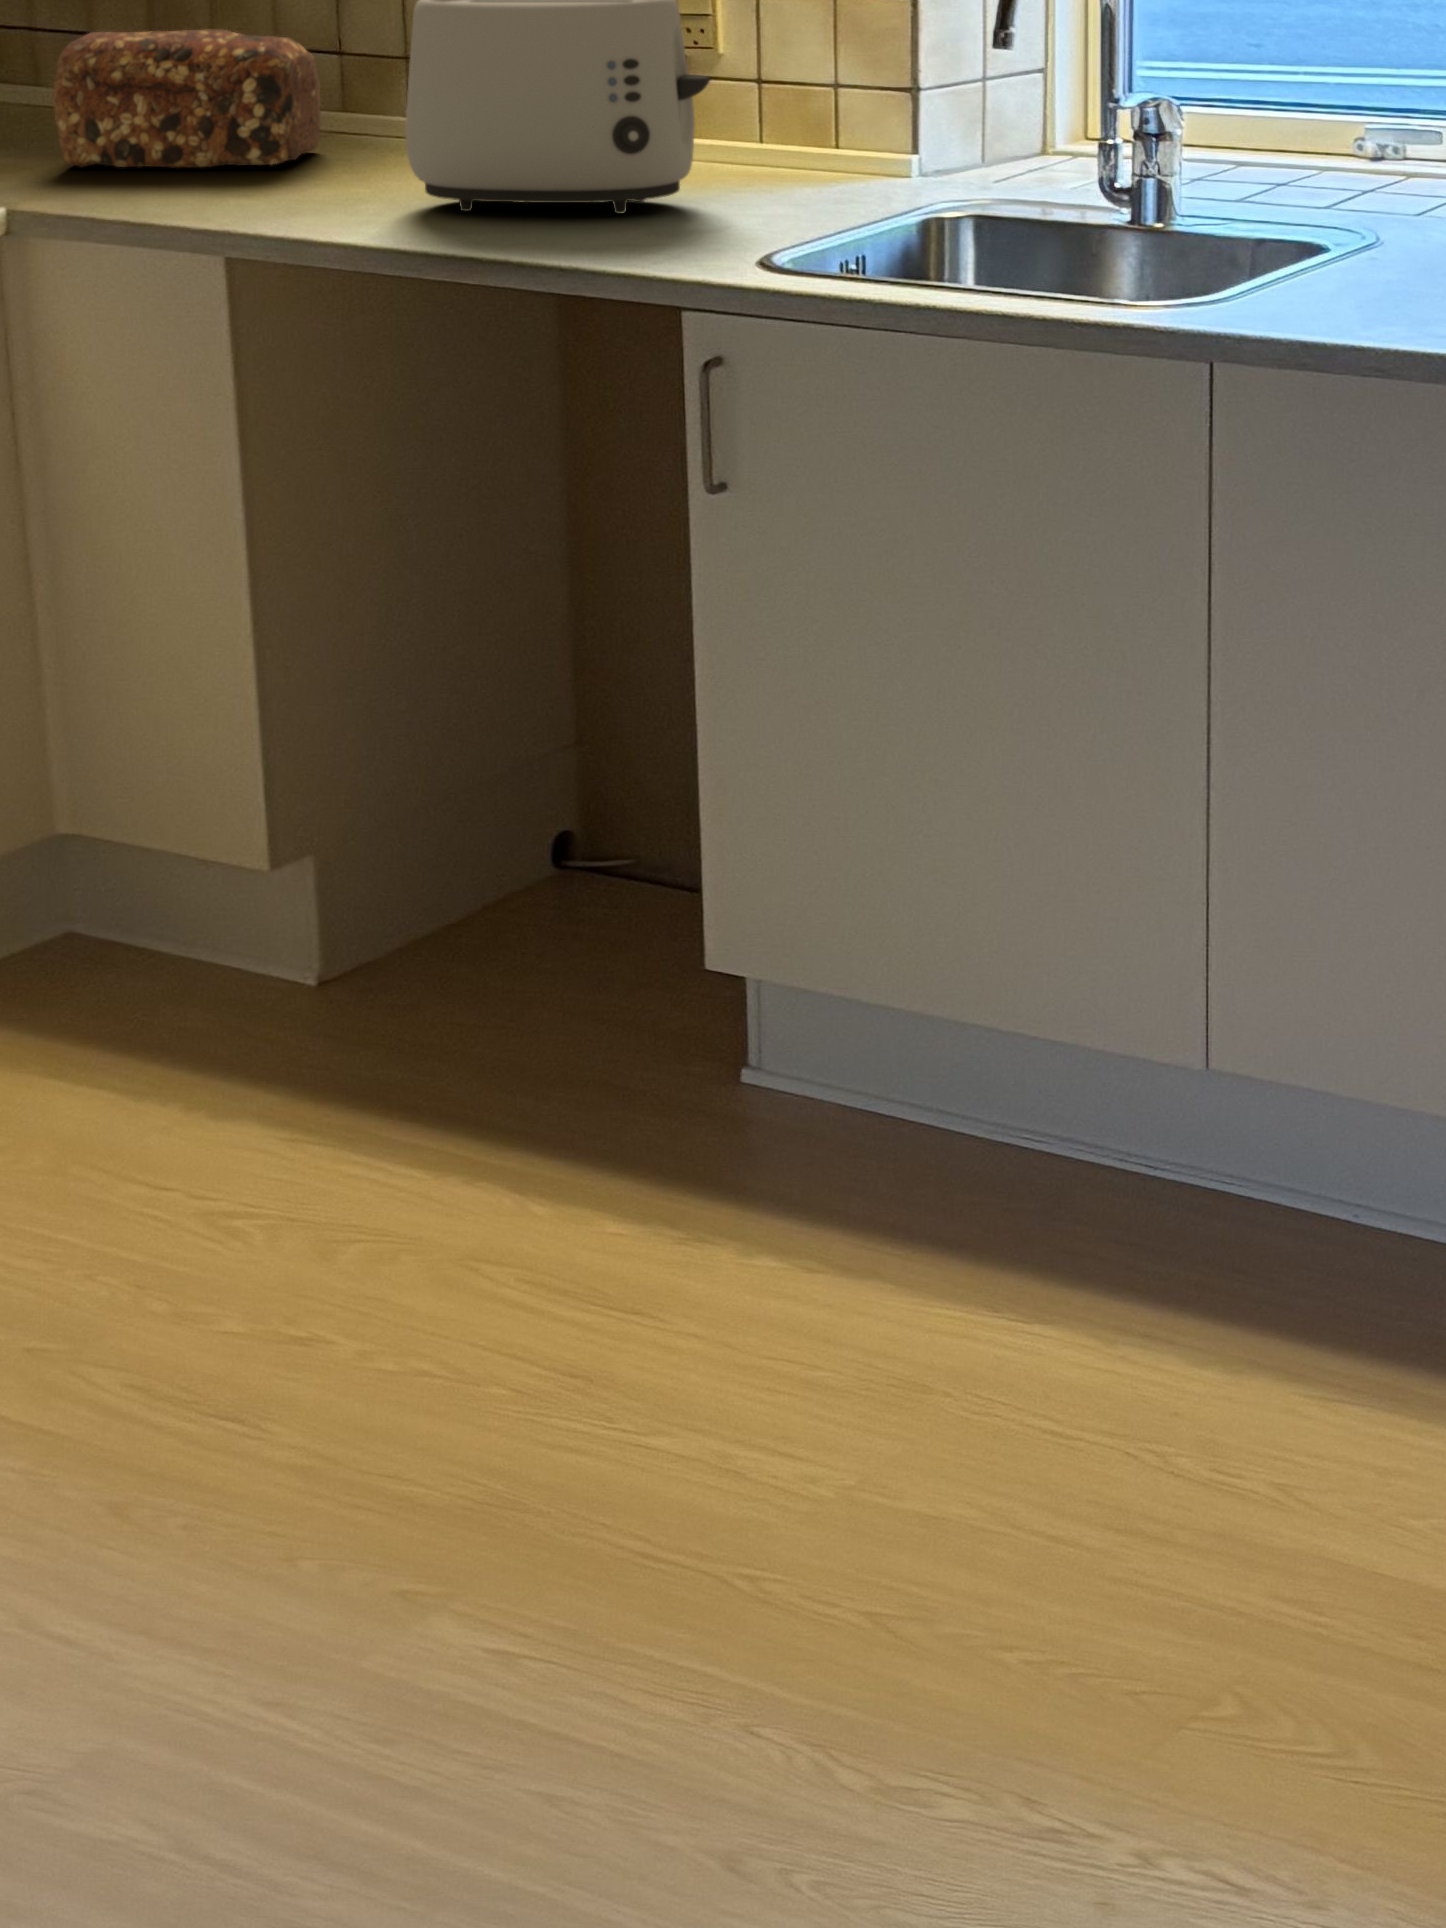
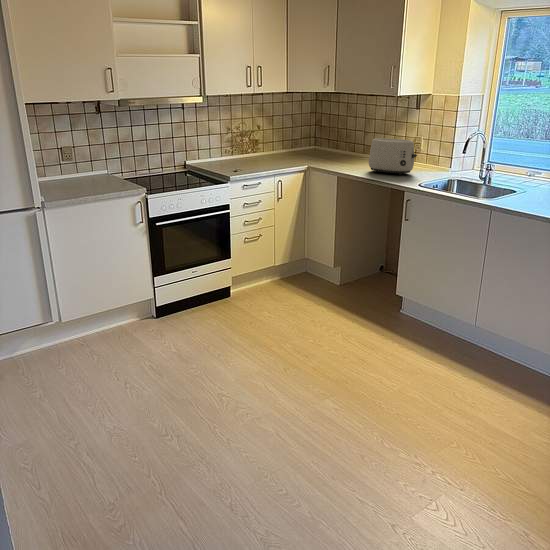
bread loaf: present [54,30,320,168] -> none [319,140,360,162]

